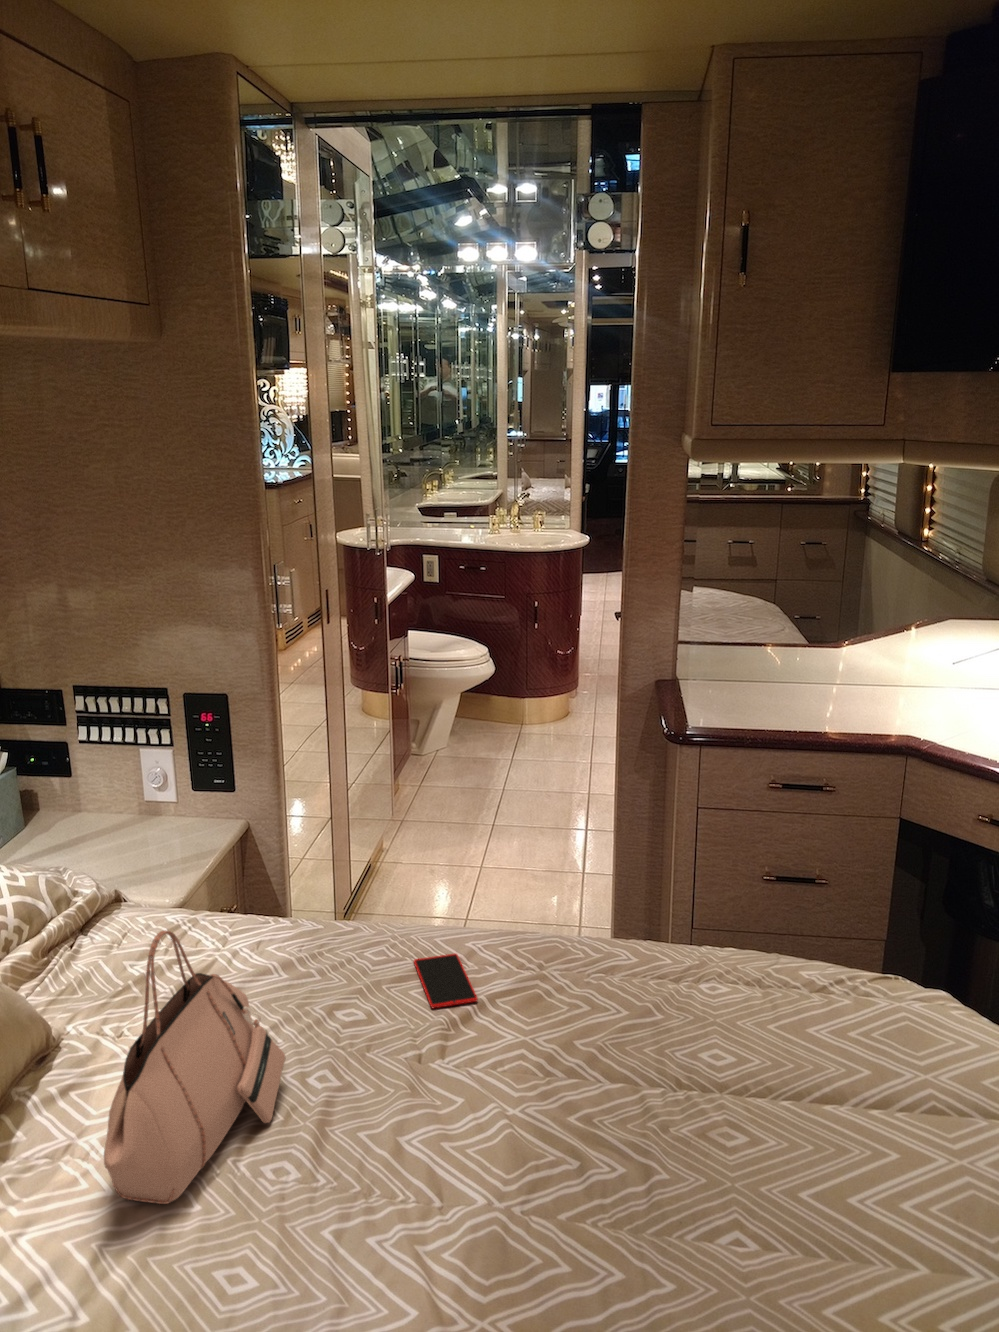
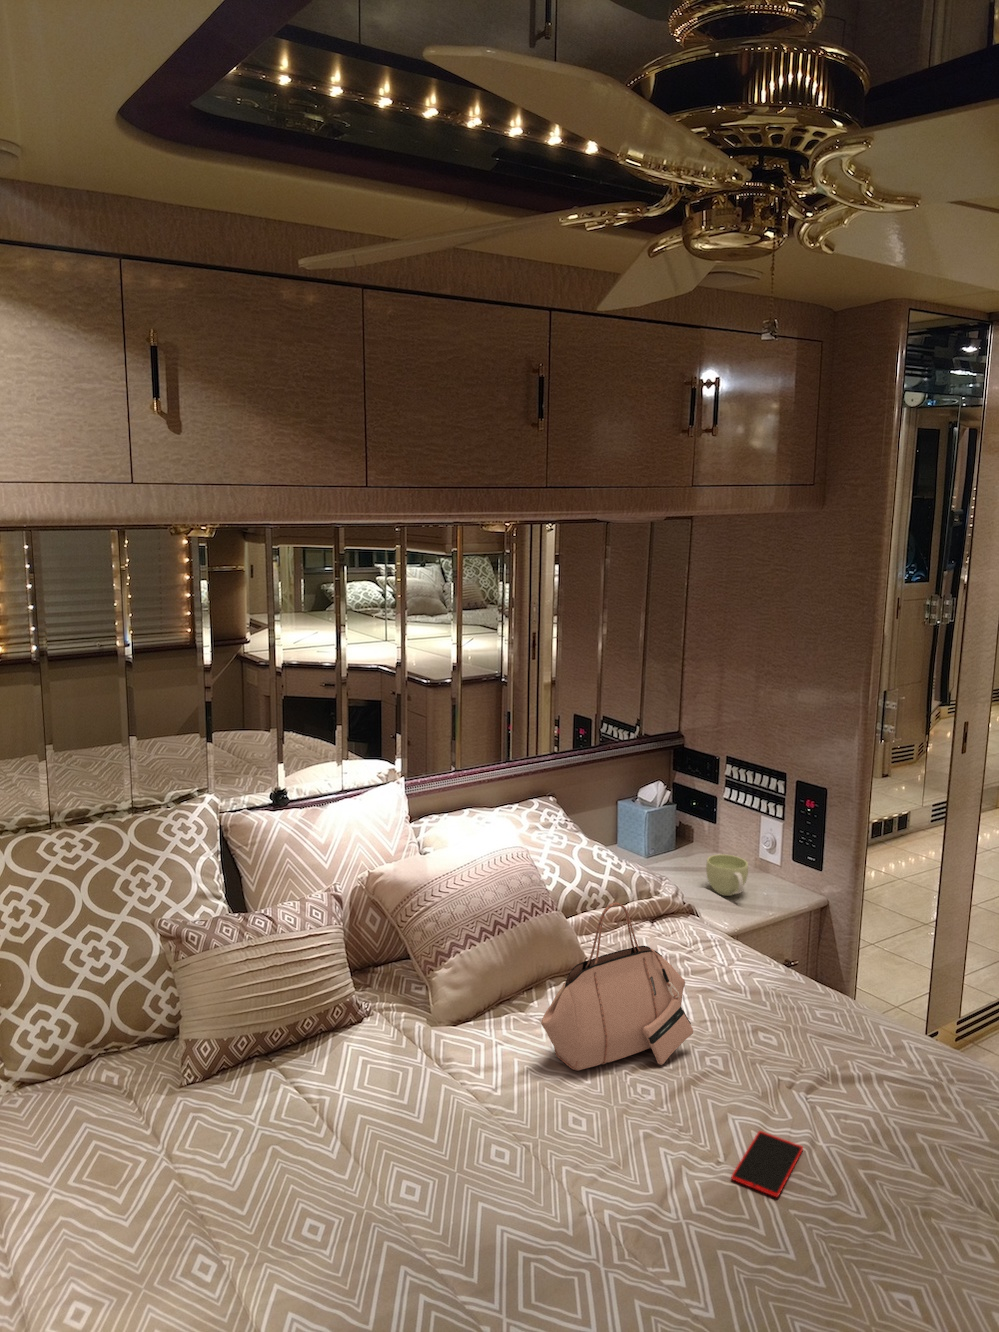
cup: none [95,807,157,862] -> present [706,854,748,896]
smartphone: present [414,953,478,1008] -> present [731,1131,803,1197]

